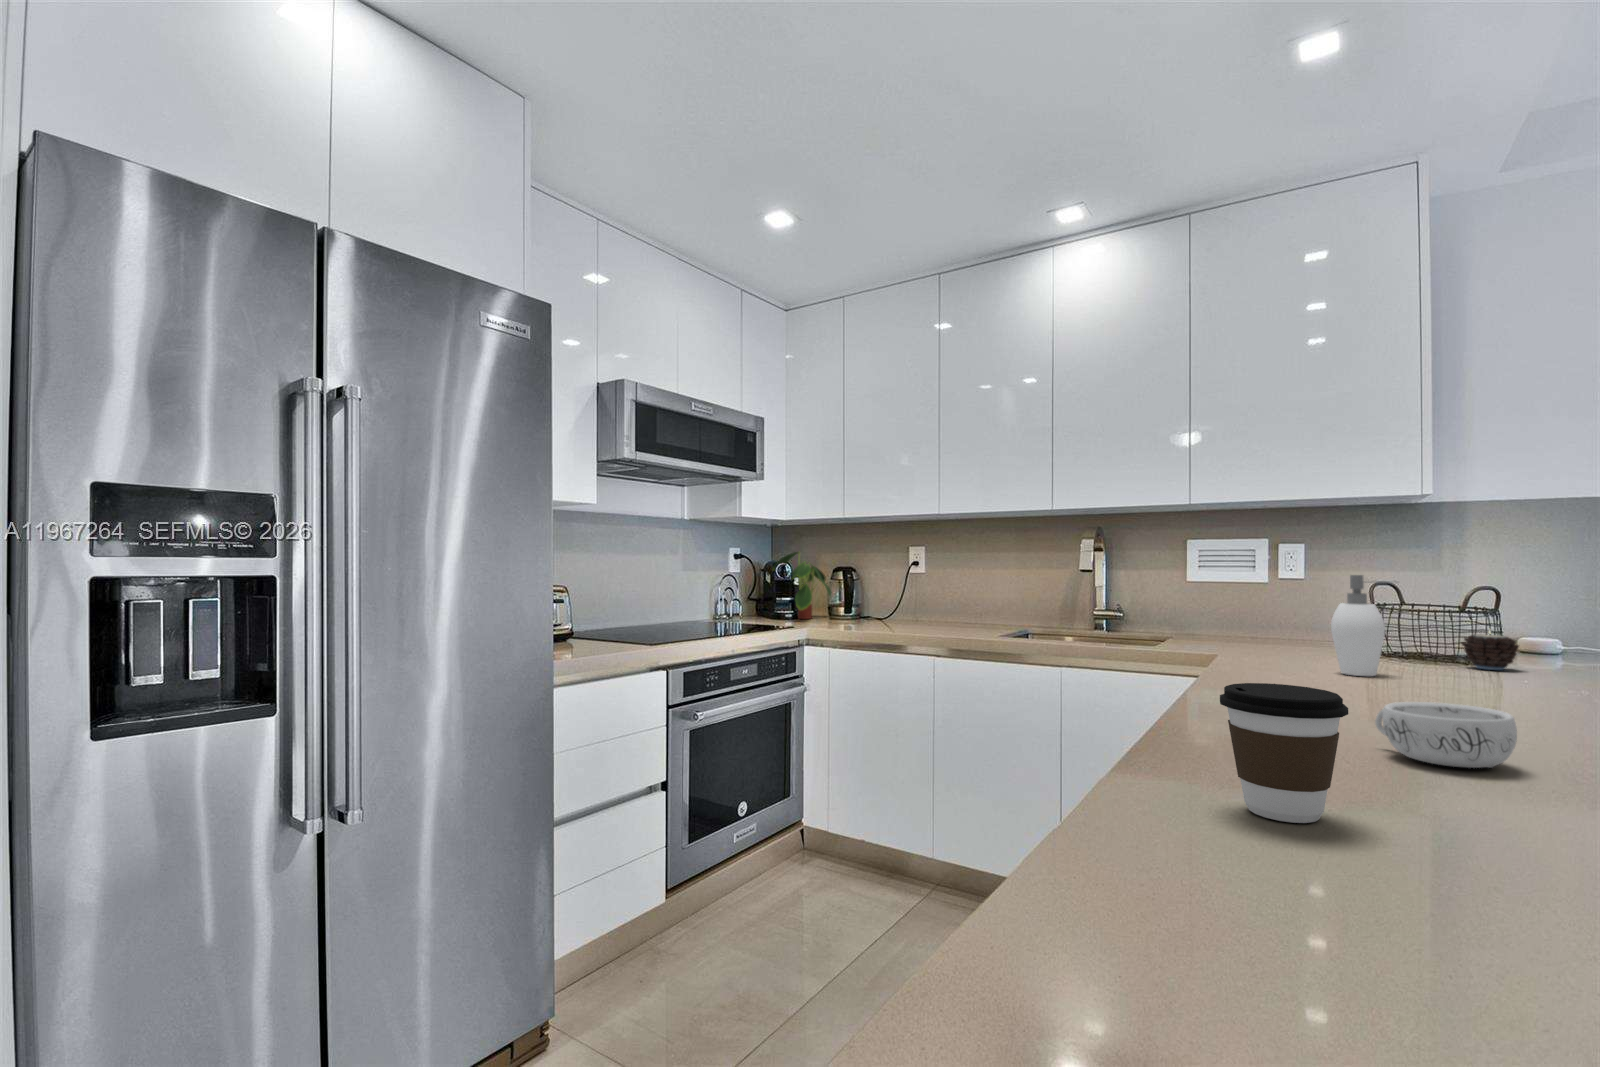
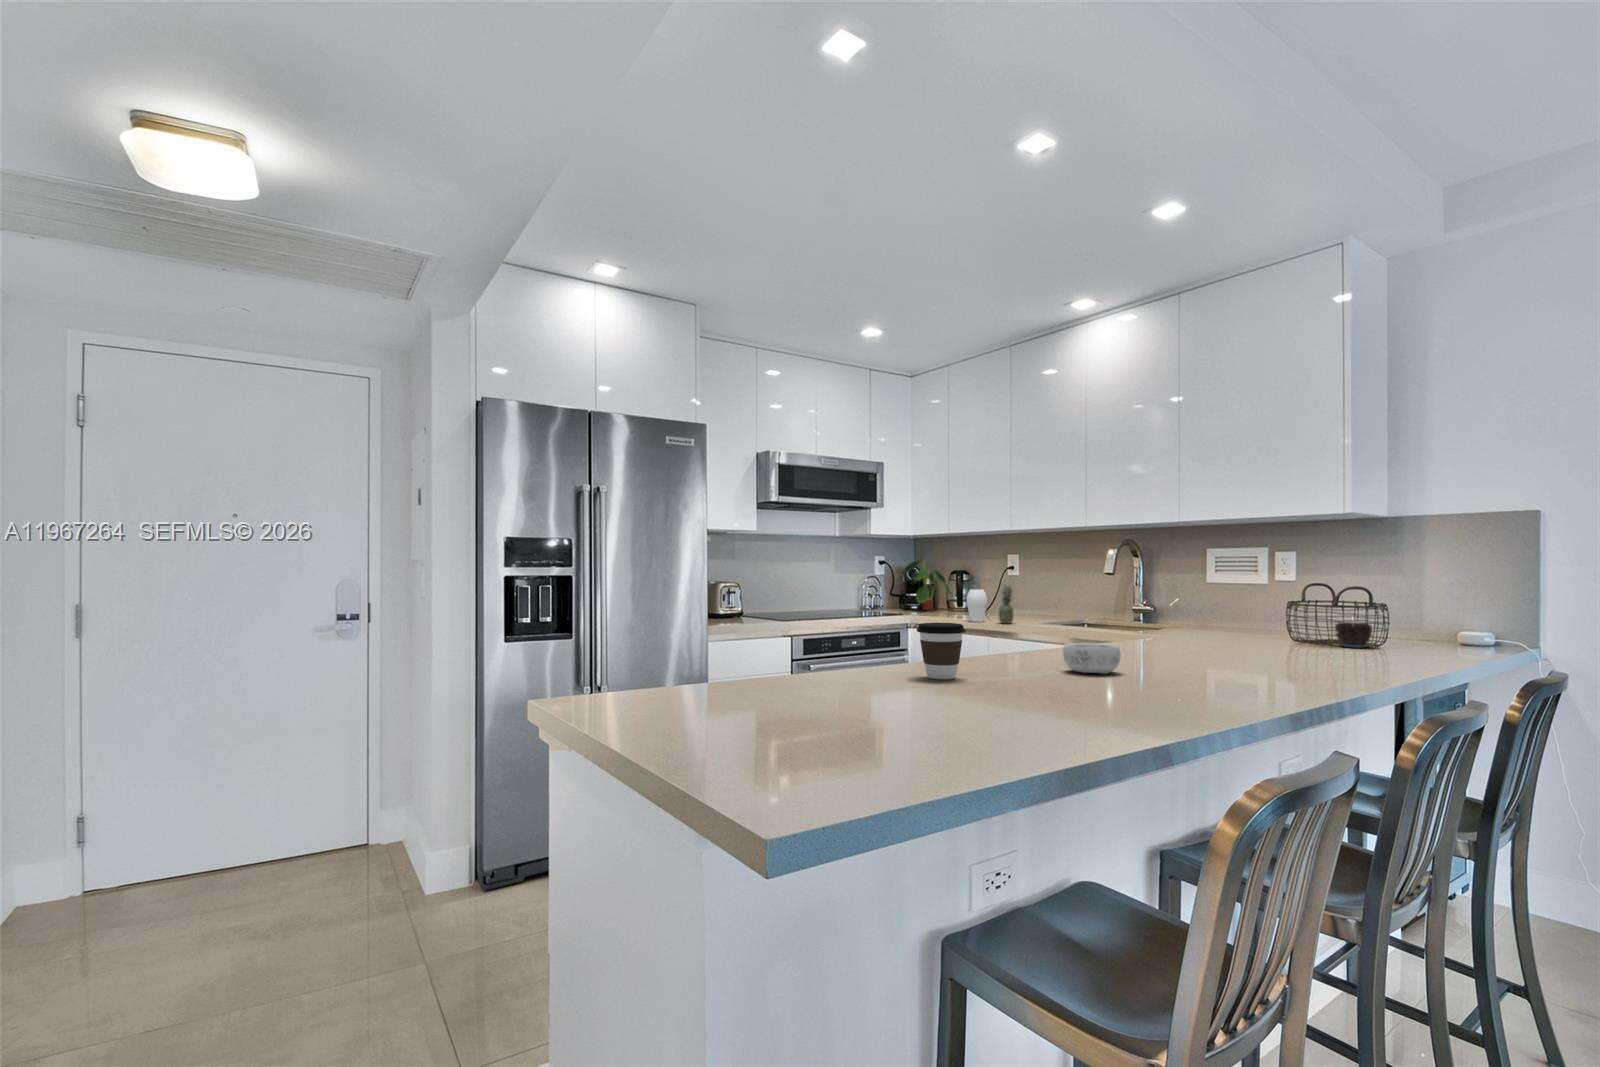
soap dispenser: present [1331,575,1389,676] -> present [967,576,990,622]
fruit: none [936,581,960,639] -> present [999,583,1013,624]

